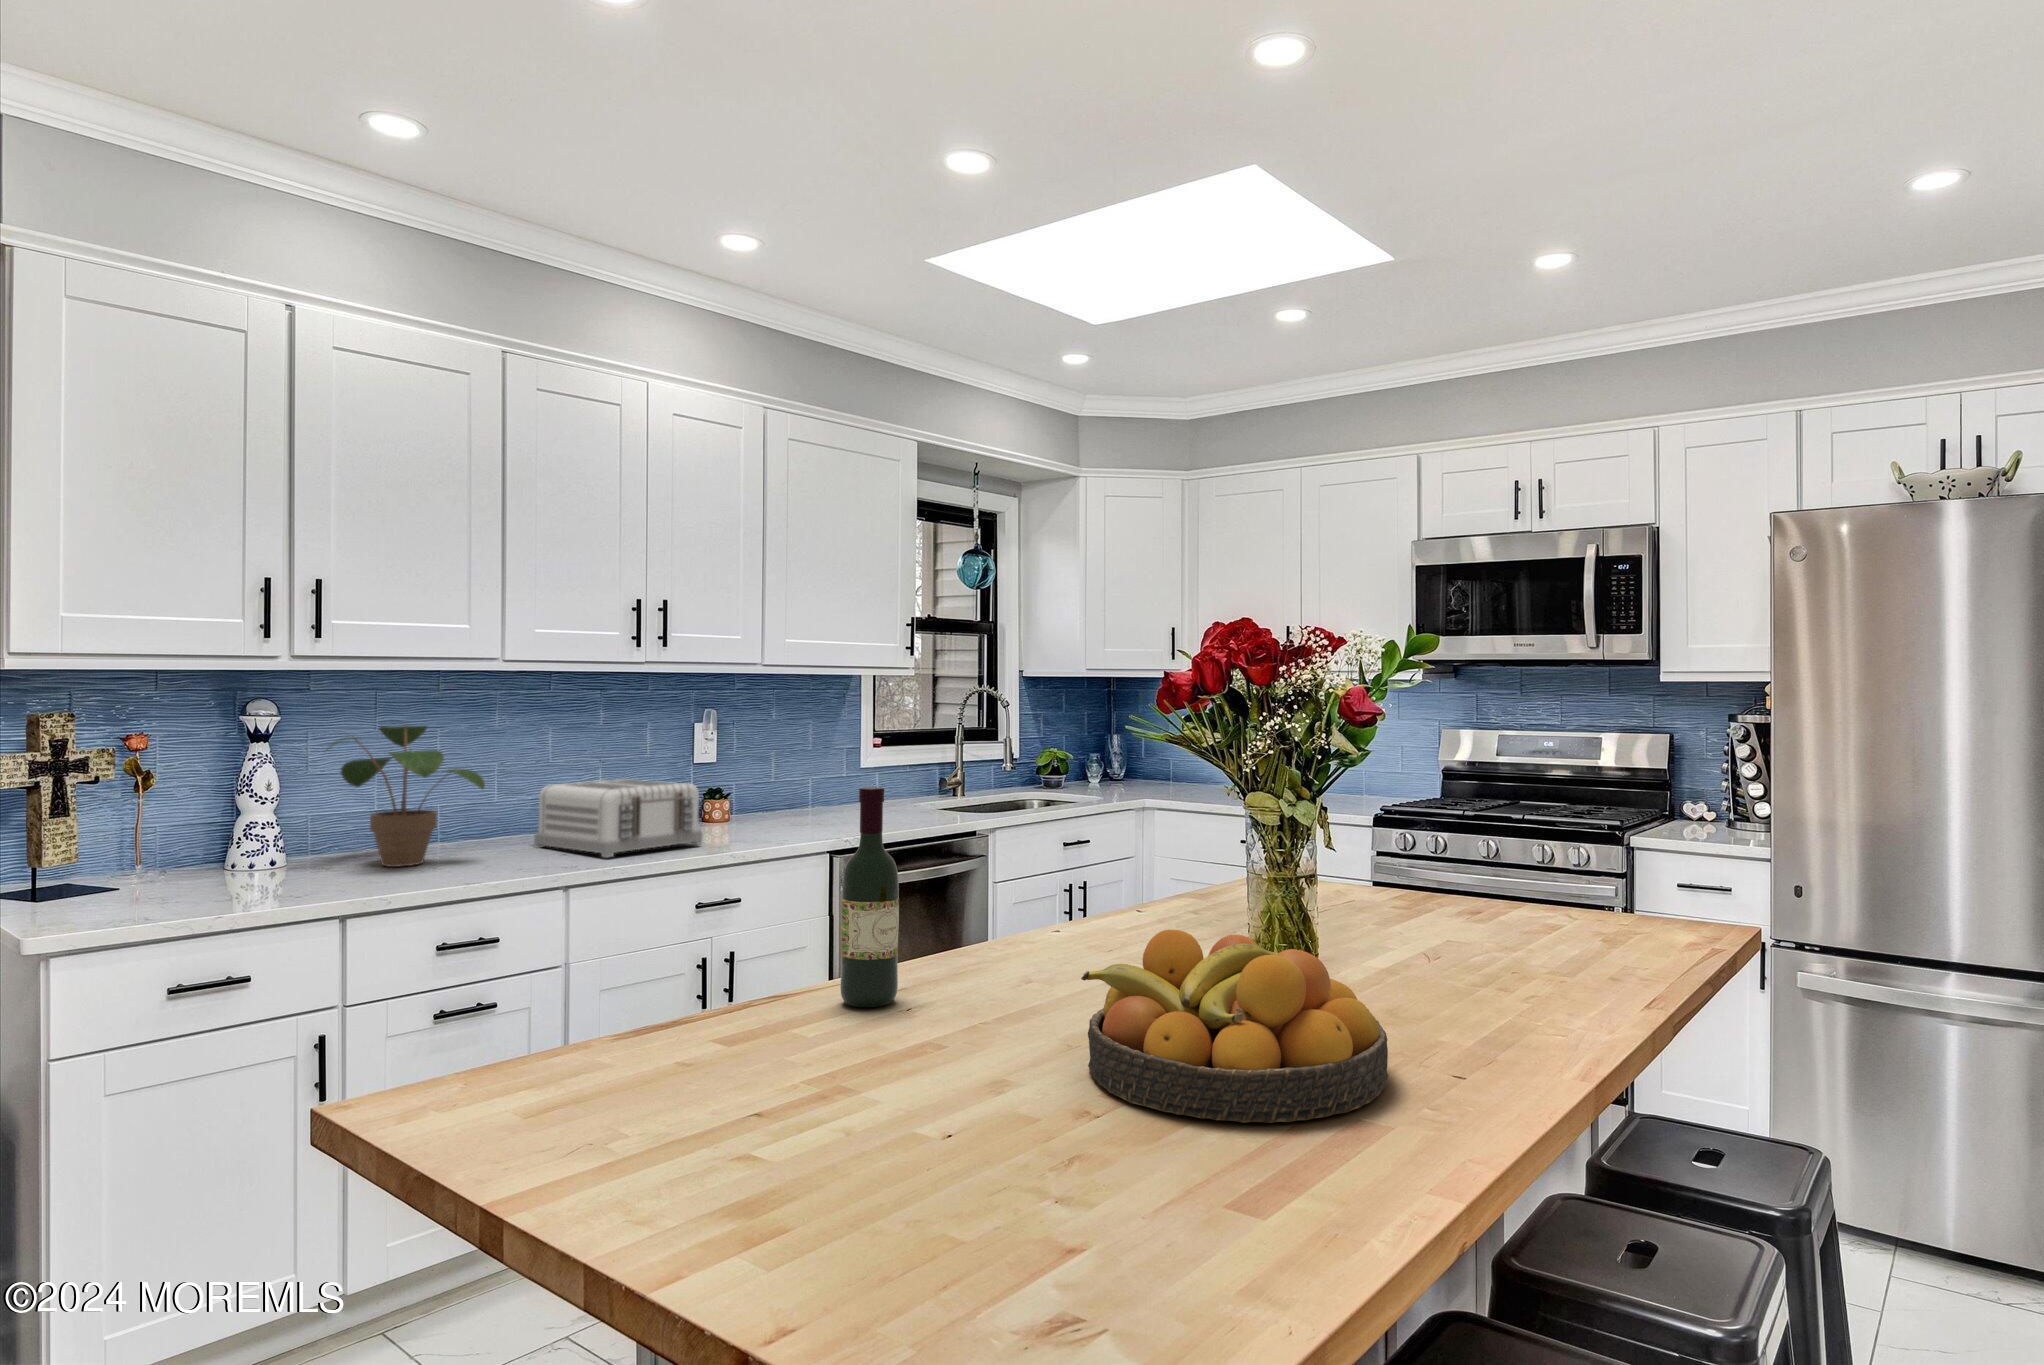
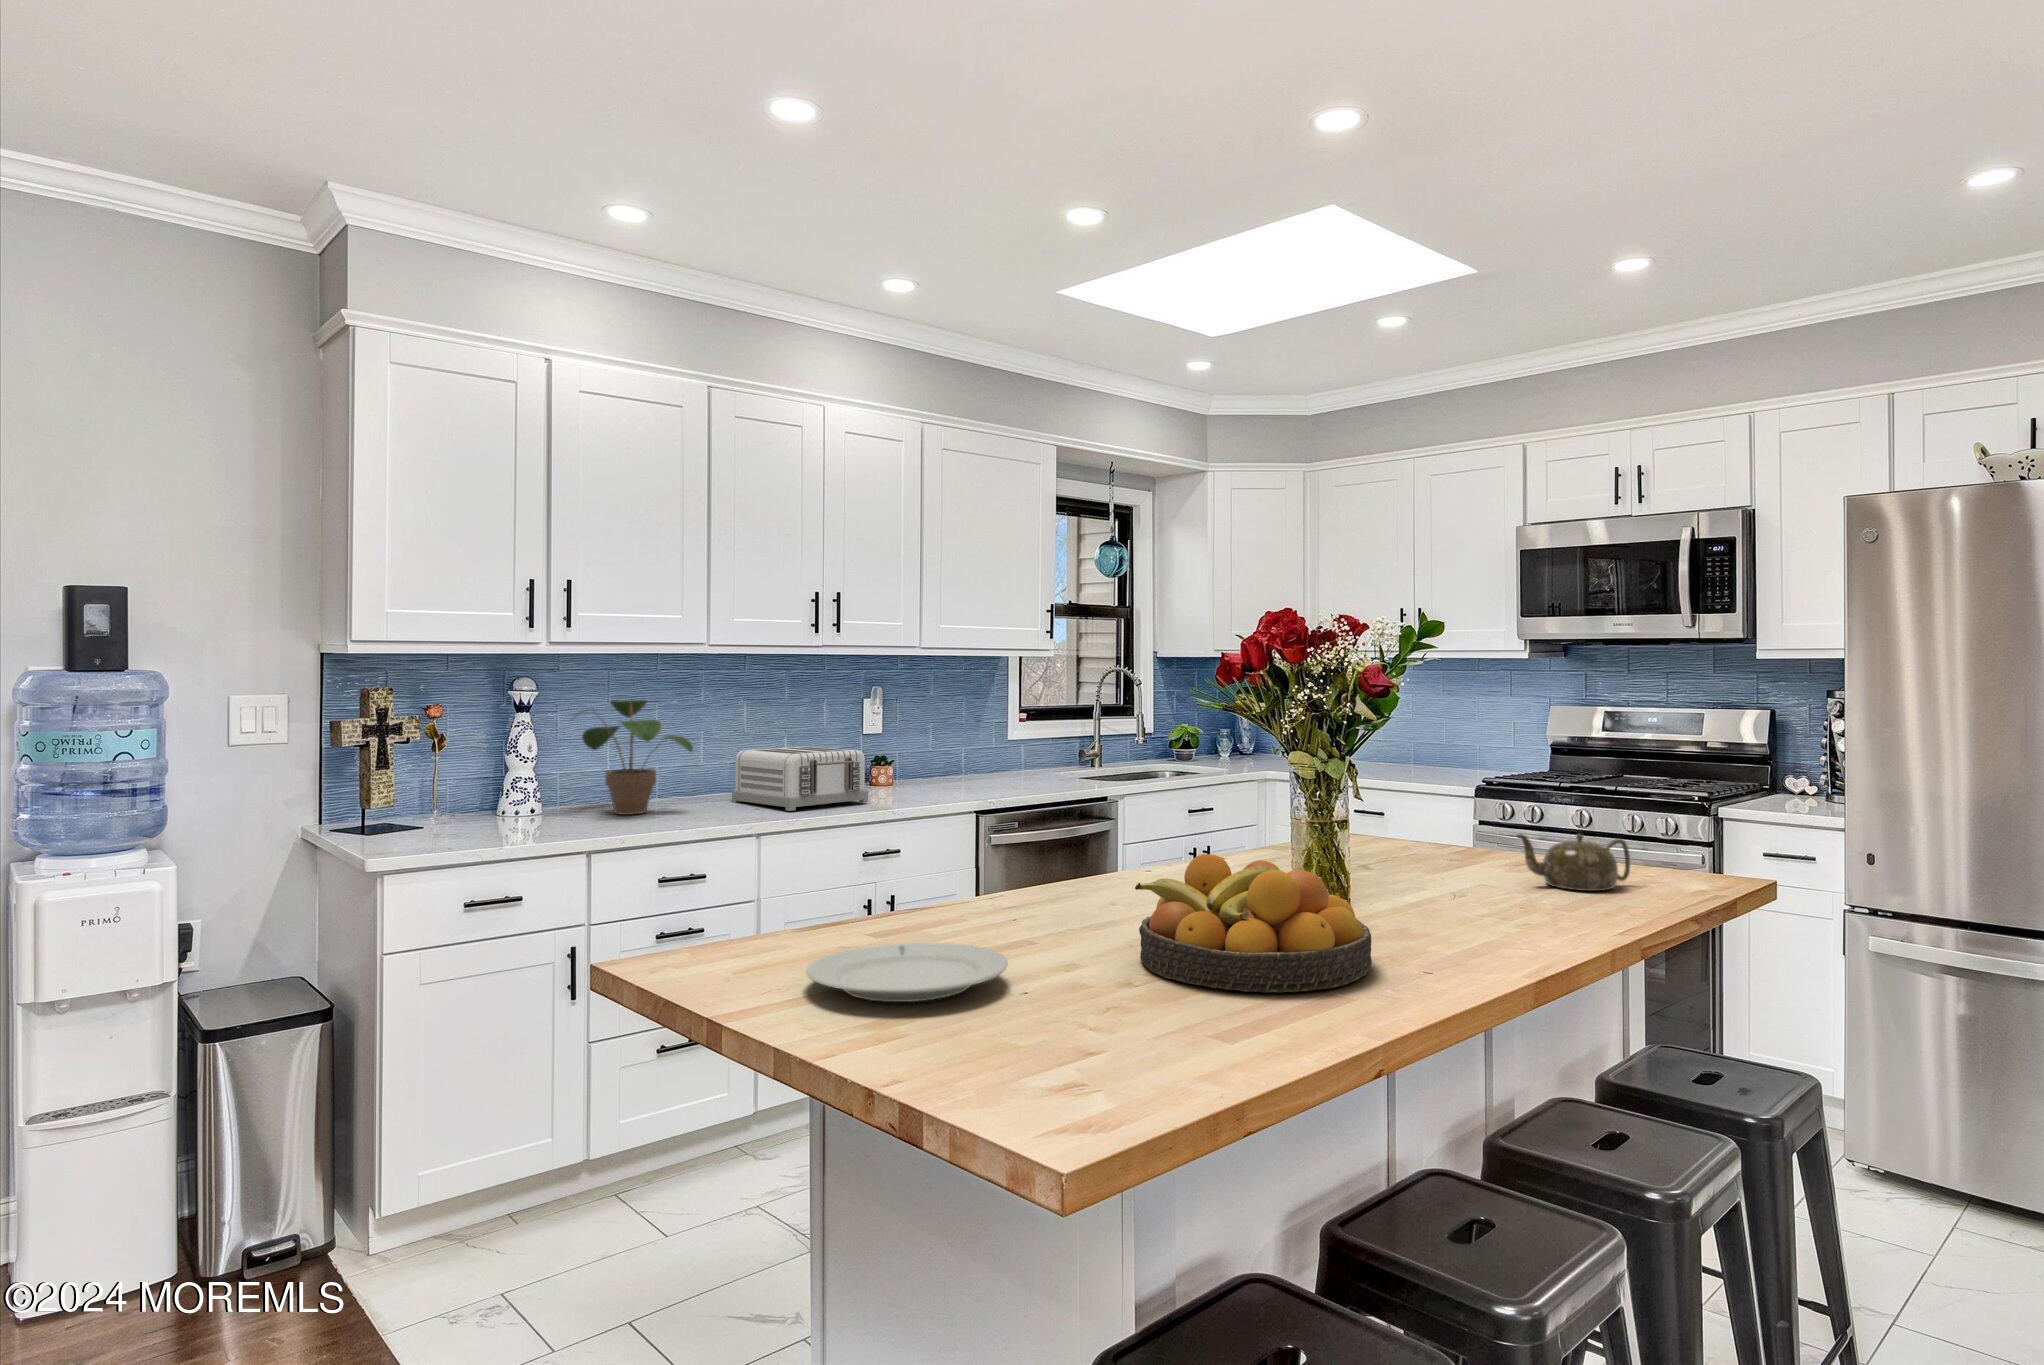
wine bottle: present [840,787,899,1007] -> none [963,745,1007,915]
teapot: none [1486,880,1606,947] -> present [1517,834,1630,891]
plate: none [632,1063,922,1168] -> present [806,943,1008,1002]

